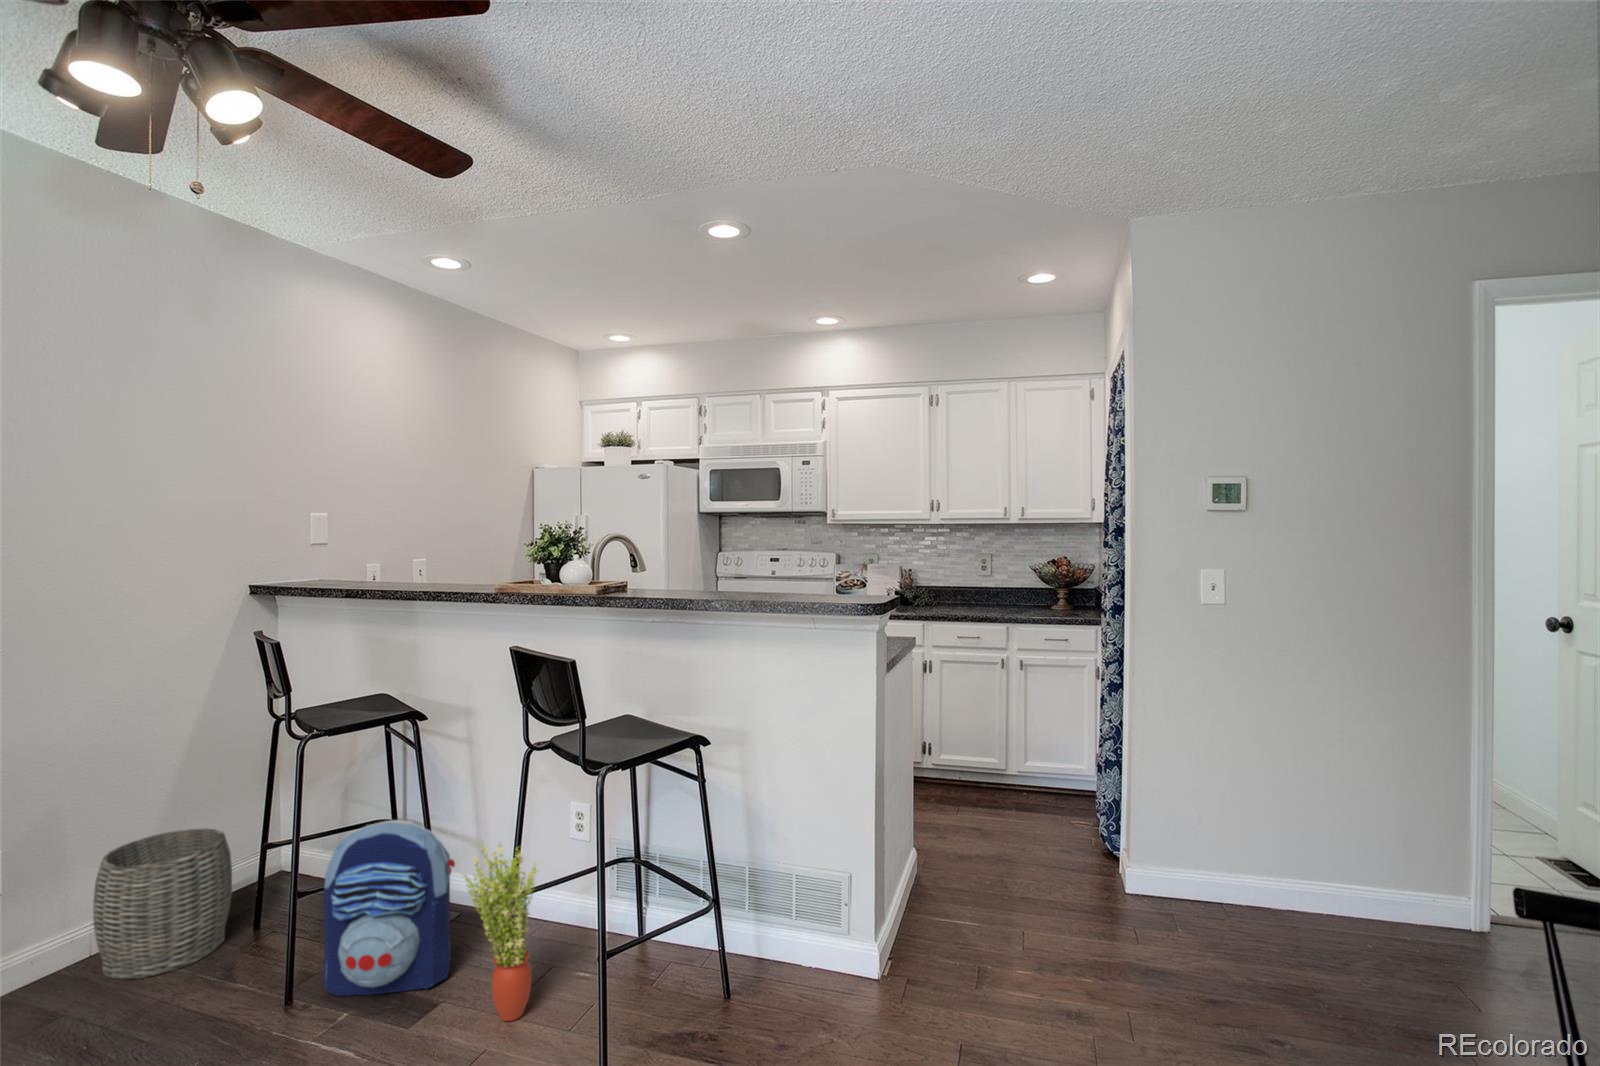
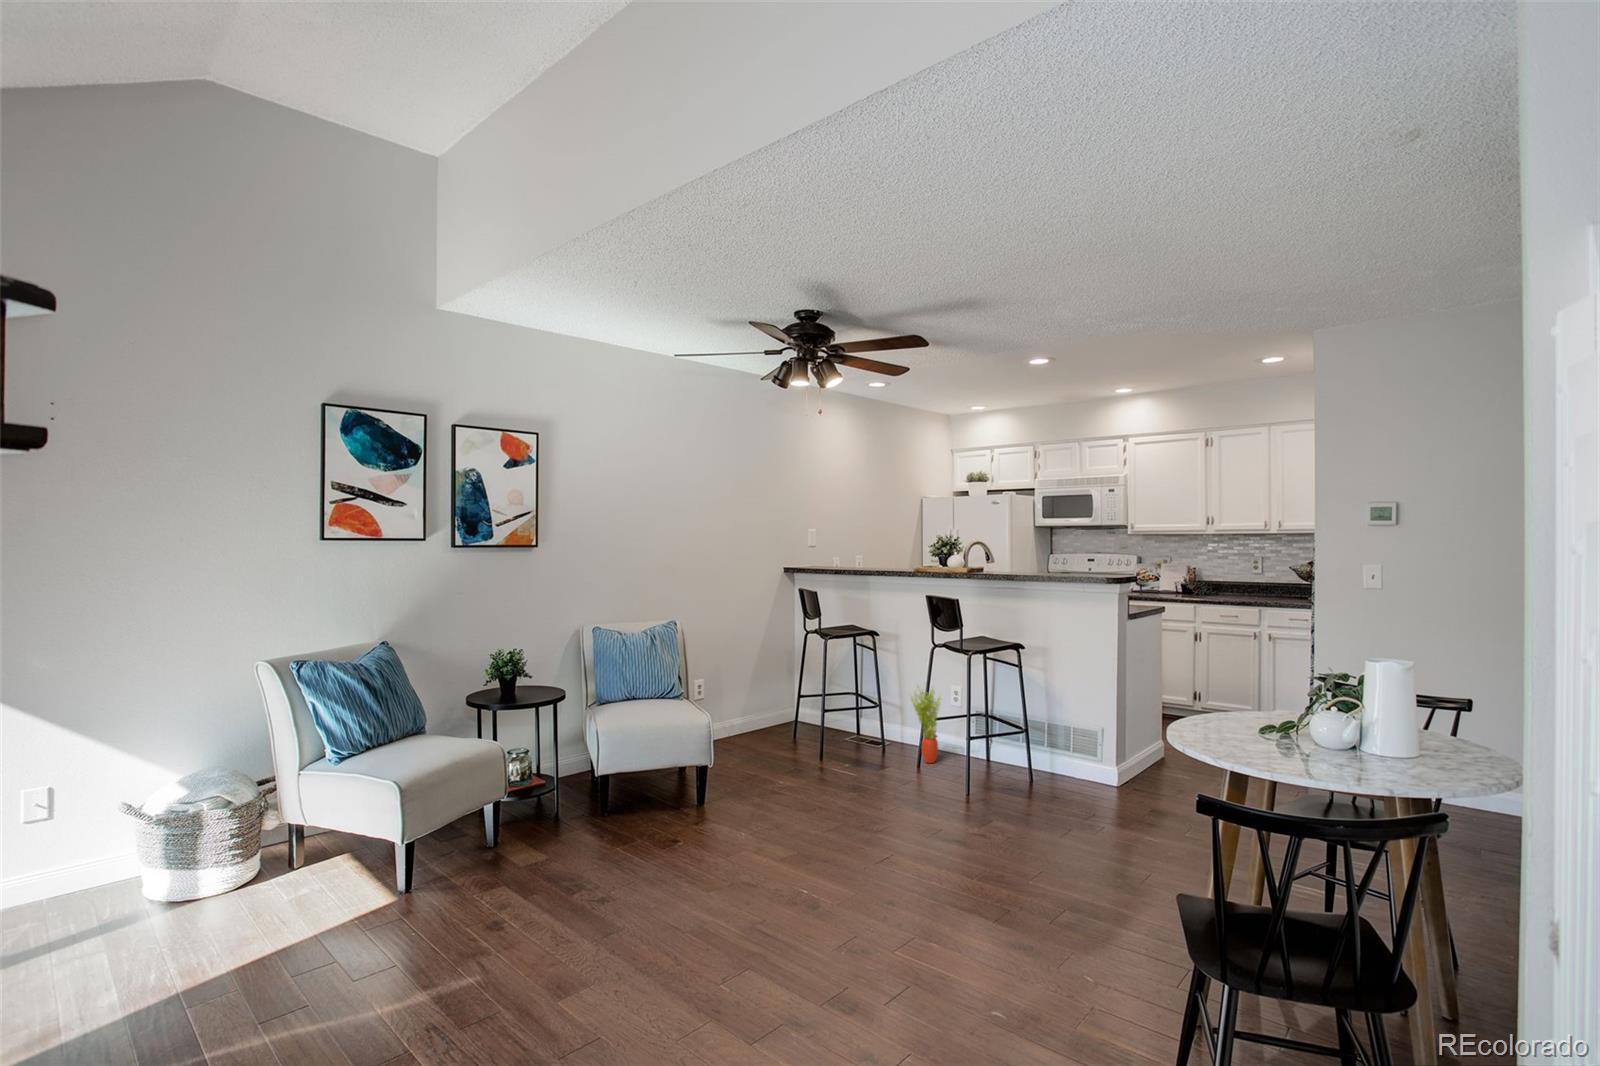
backpack: present [323,820,455,996] -> none [848,674,902,750]
woven basket: present [93,829,232,980] -> none [755,676,802,731]

